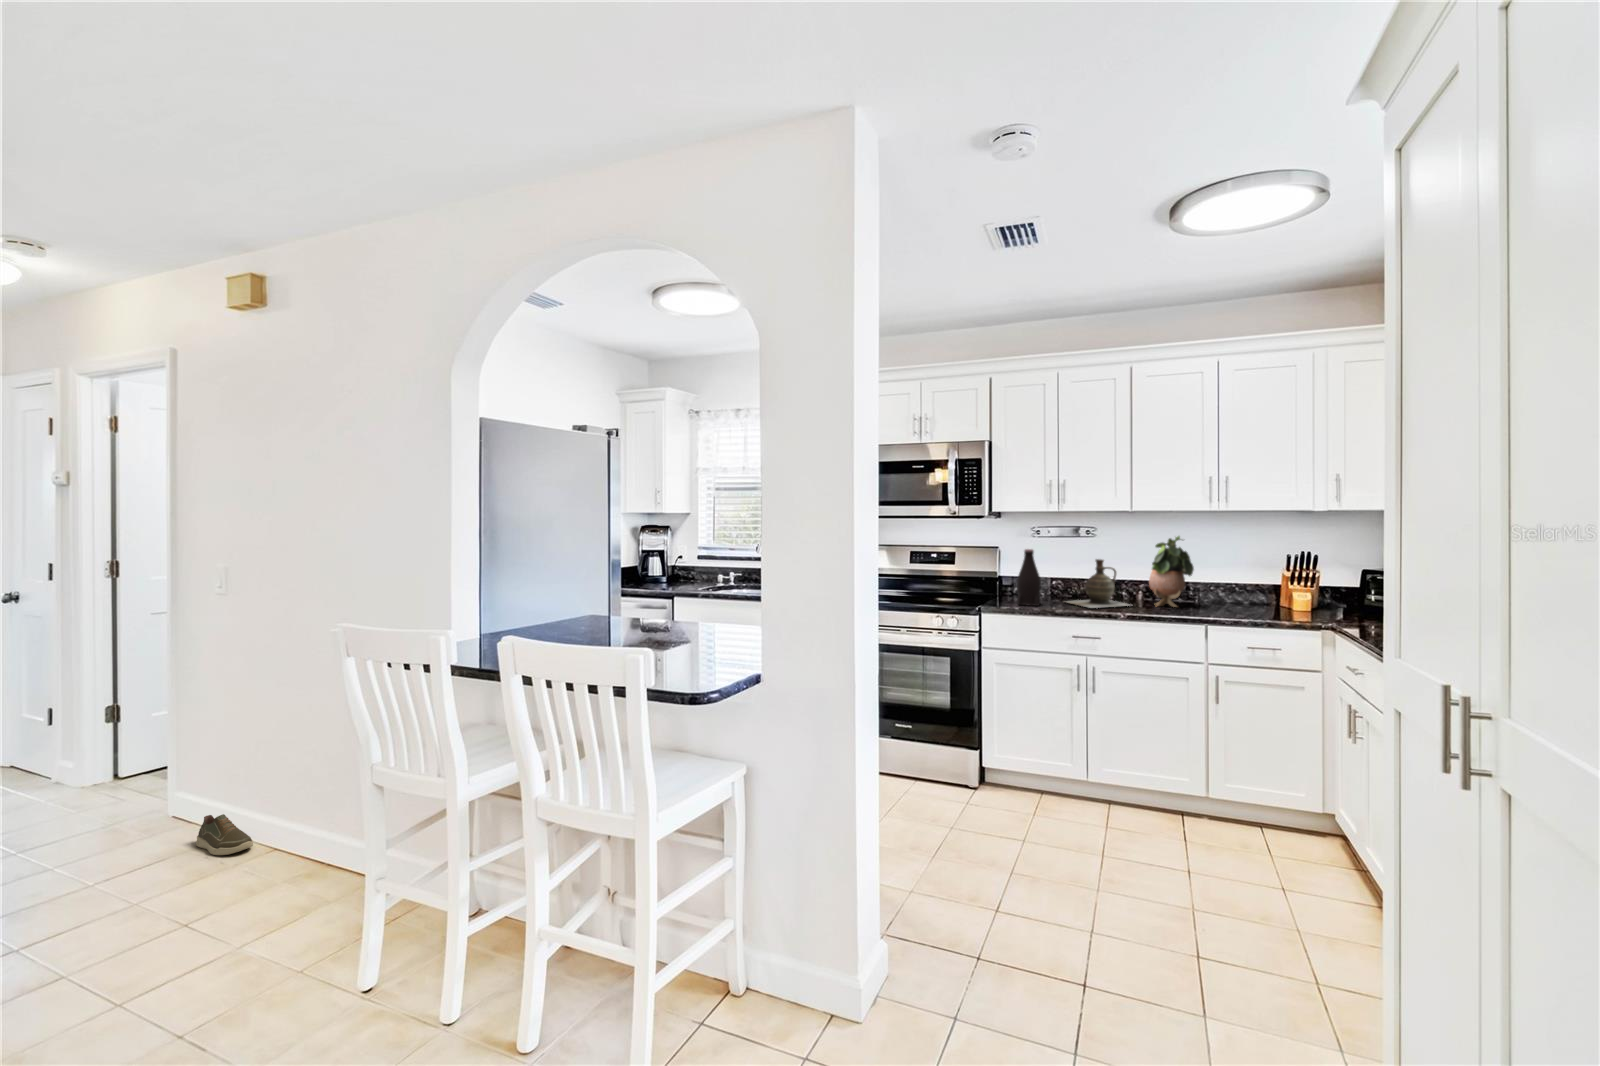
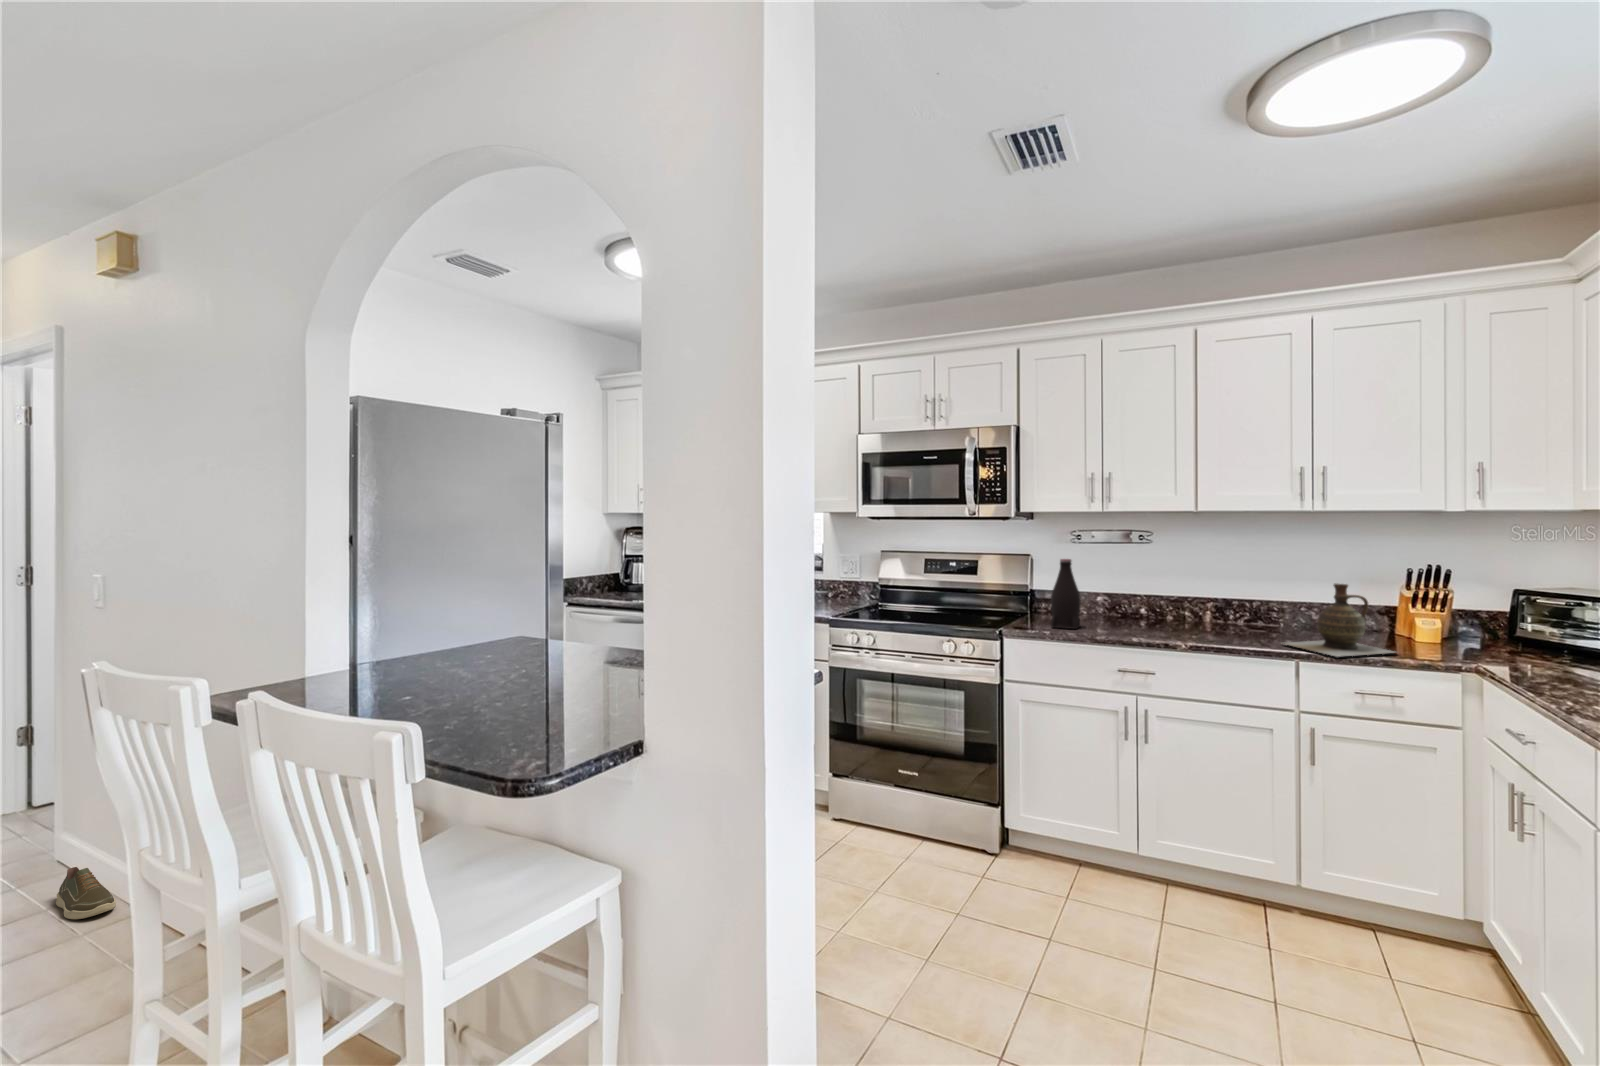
potted plant: present [1149,536,1194,607] -> none [1220,542,1279,634]
ceramic jug: present [1067,559,1130,608] -> present [1285,583,1395,657]

